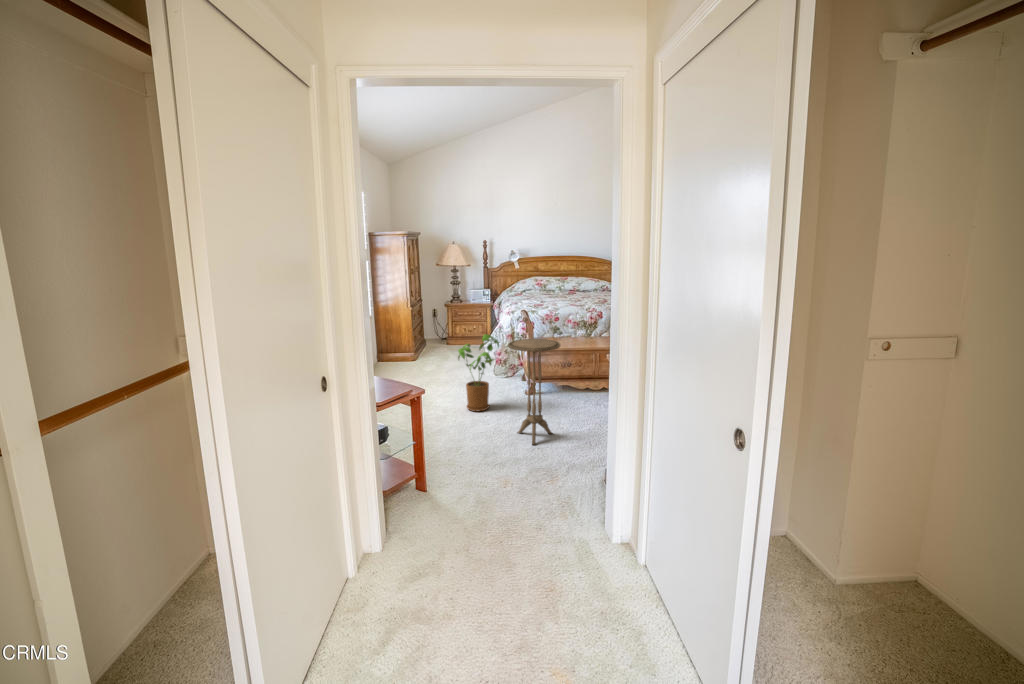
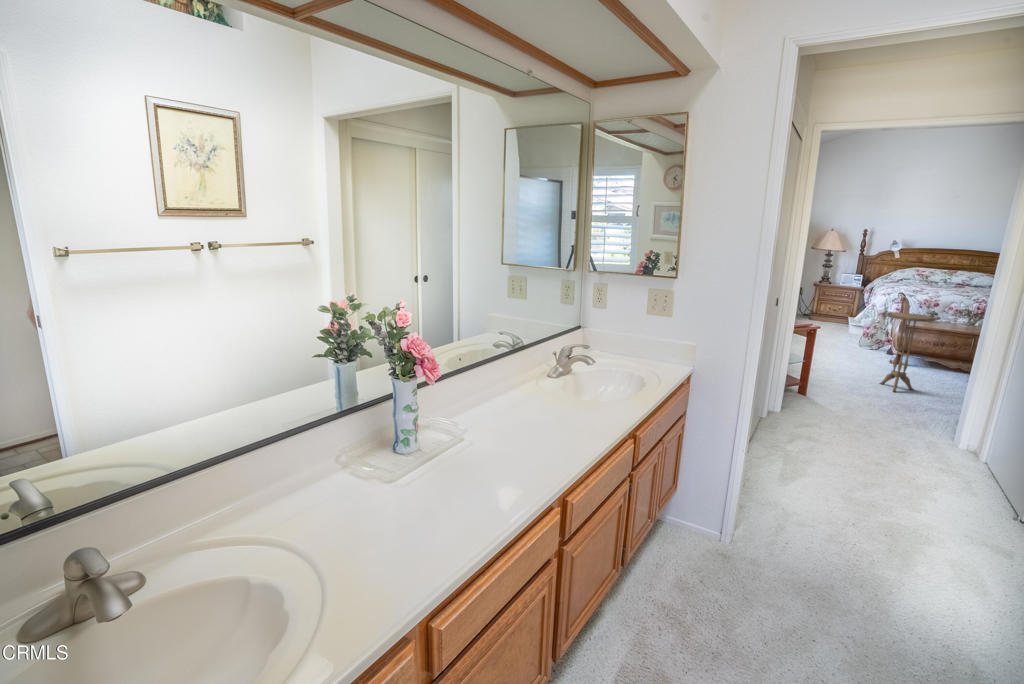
house plant: present [458,334,499,412] -> none [833,307,875,367]

